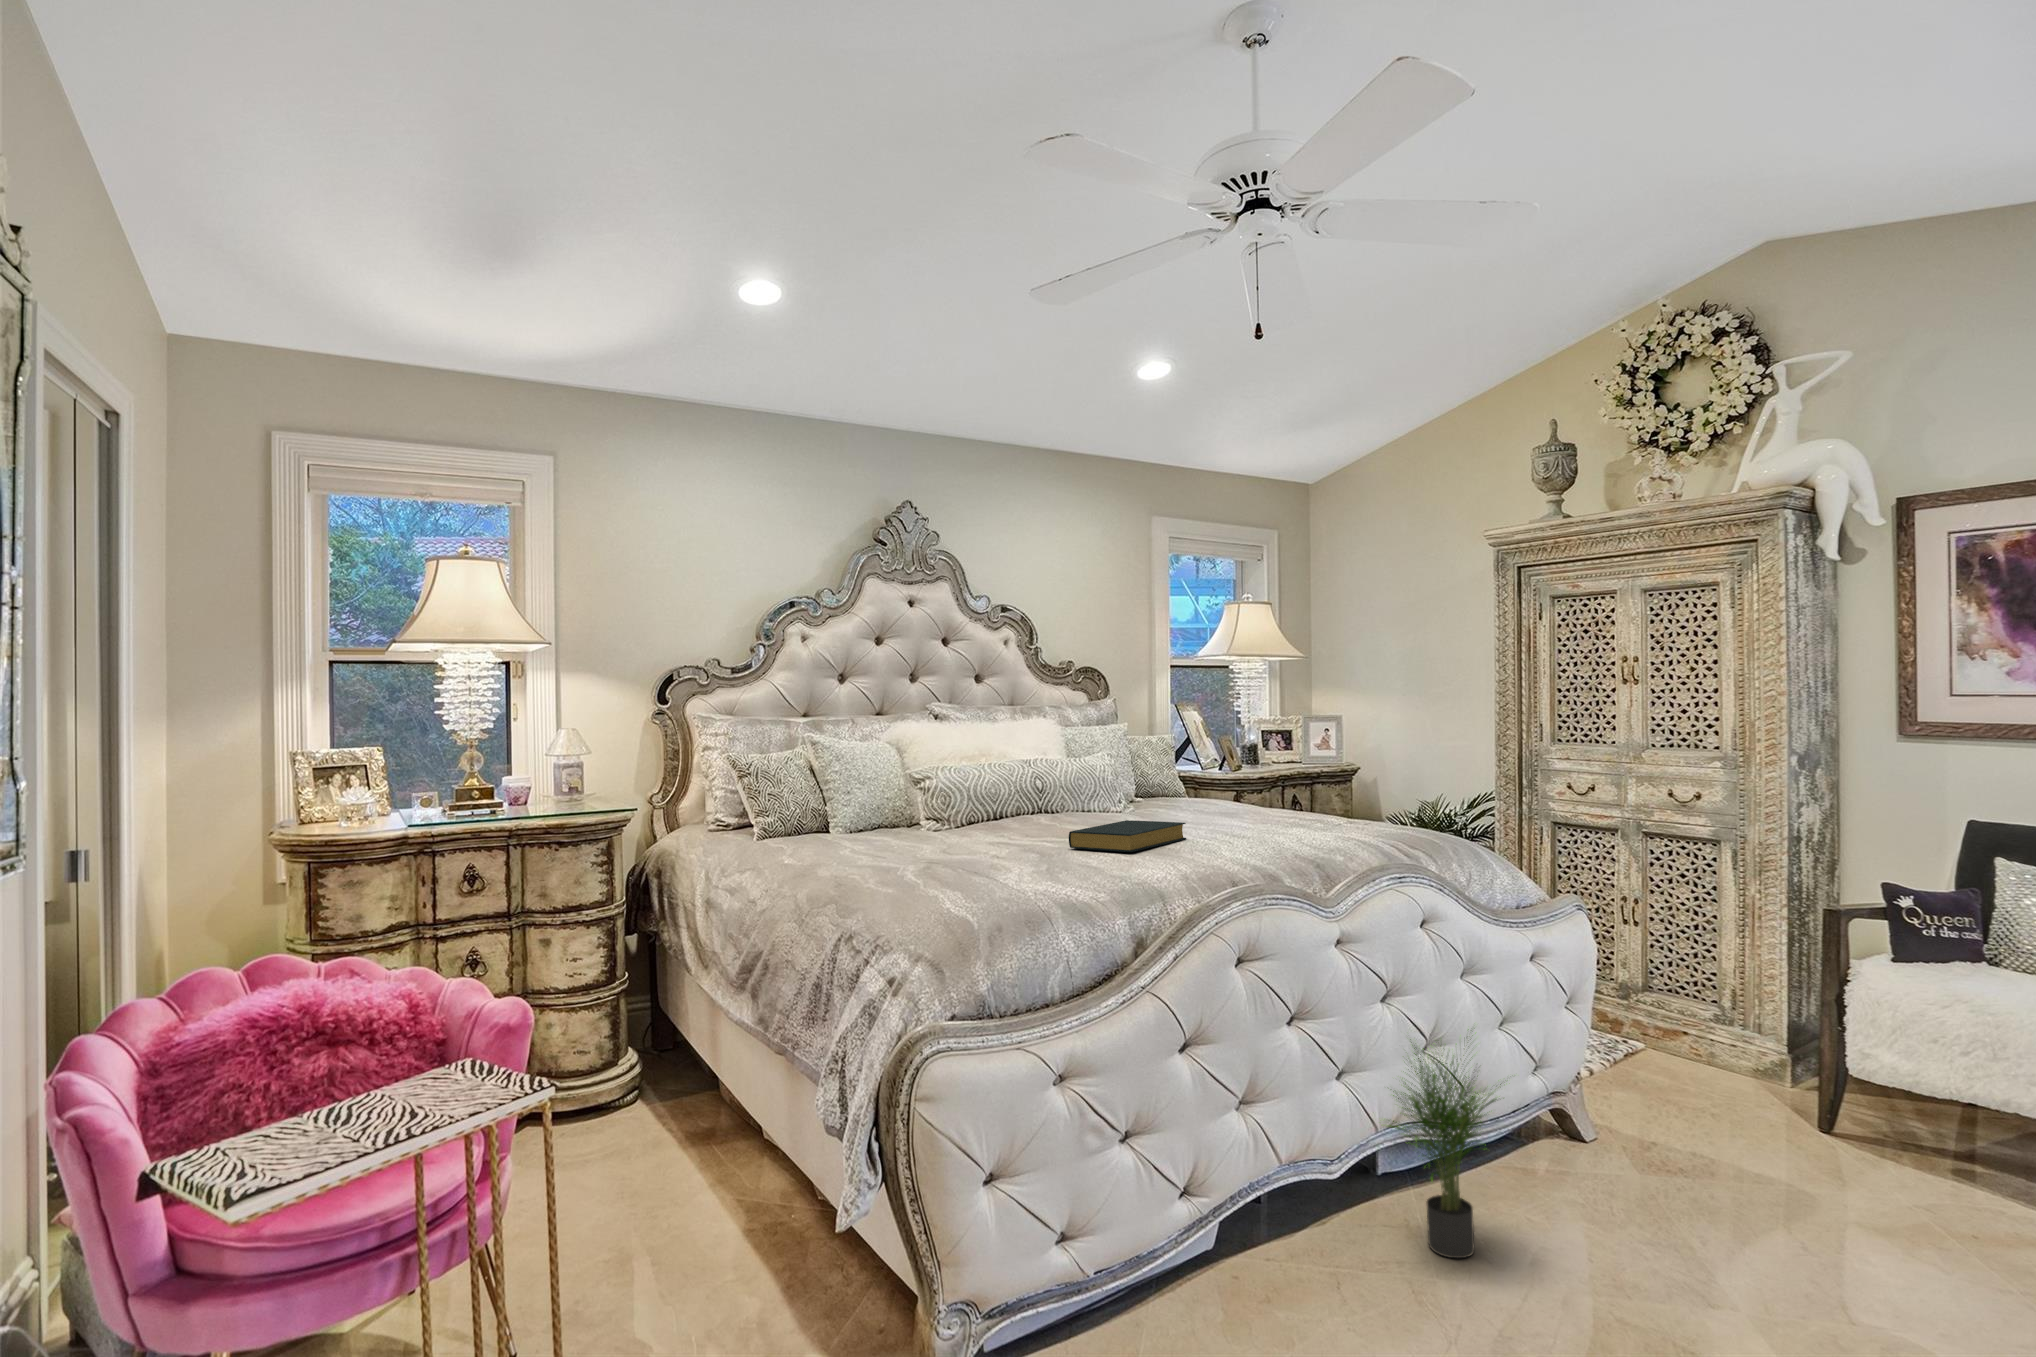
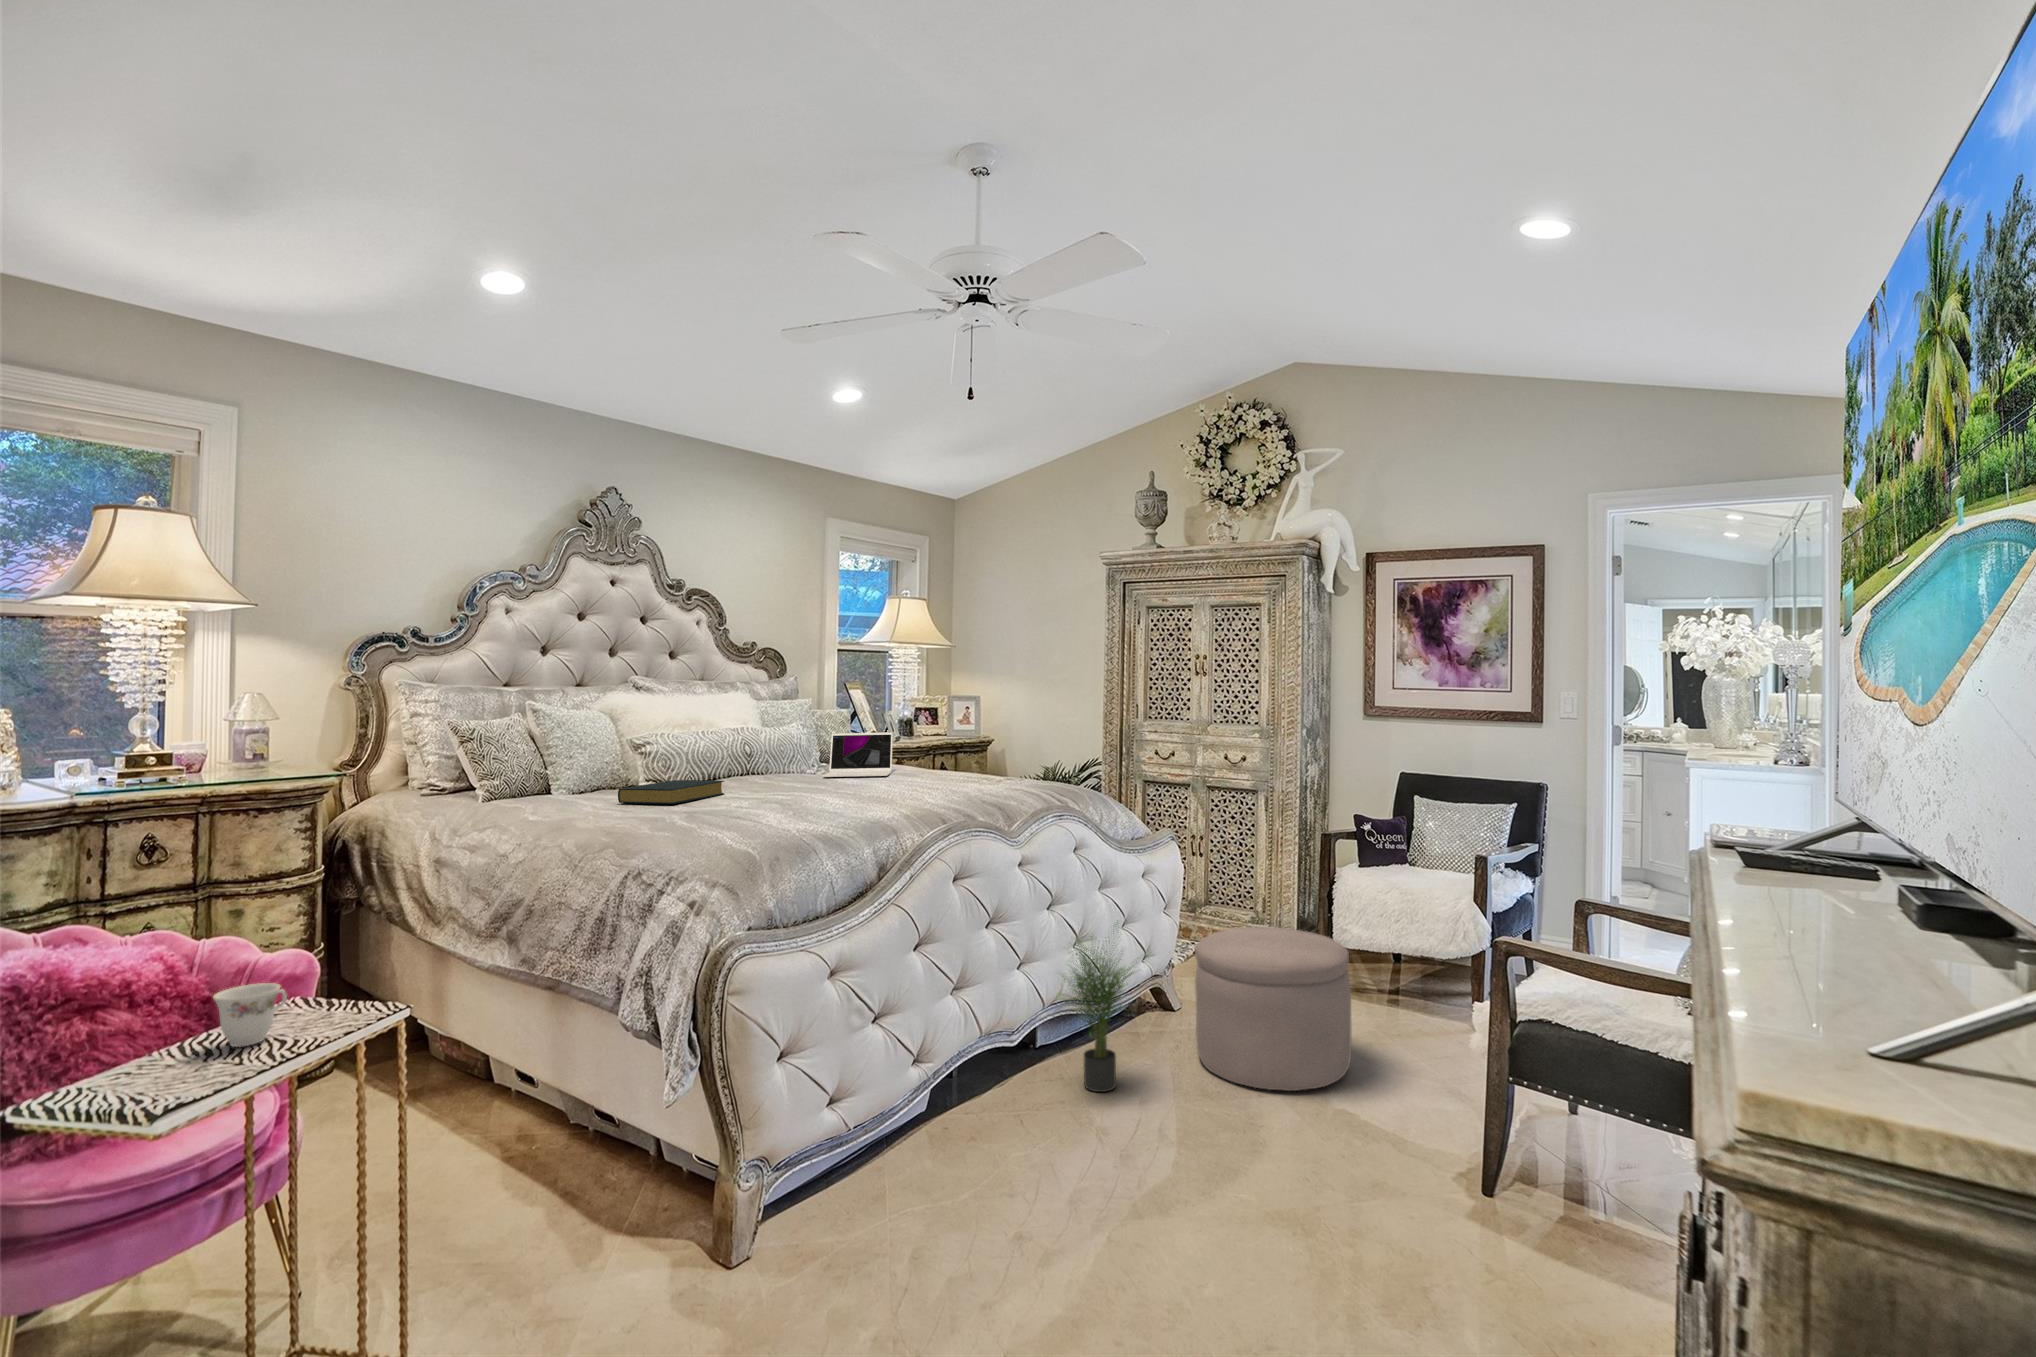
laptop: none [1113,761,1200,817] -> present [822,732,893,777]
hardback book: present [1069,820,1186,852] -> present [618,780,724,804]
ottoman: none [1598,1046,1864,1307] -> present [1195,927,1352,1091]
teacup: none [356,1054,431,1122] -> present [213,983,287,1047]

